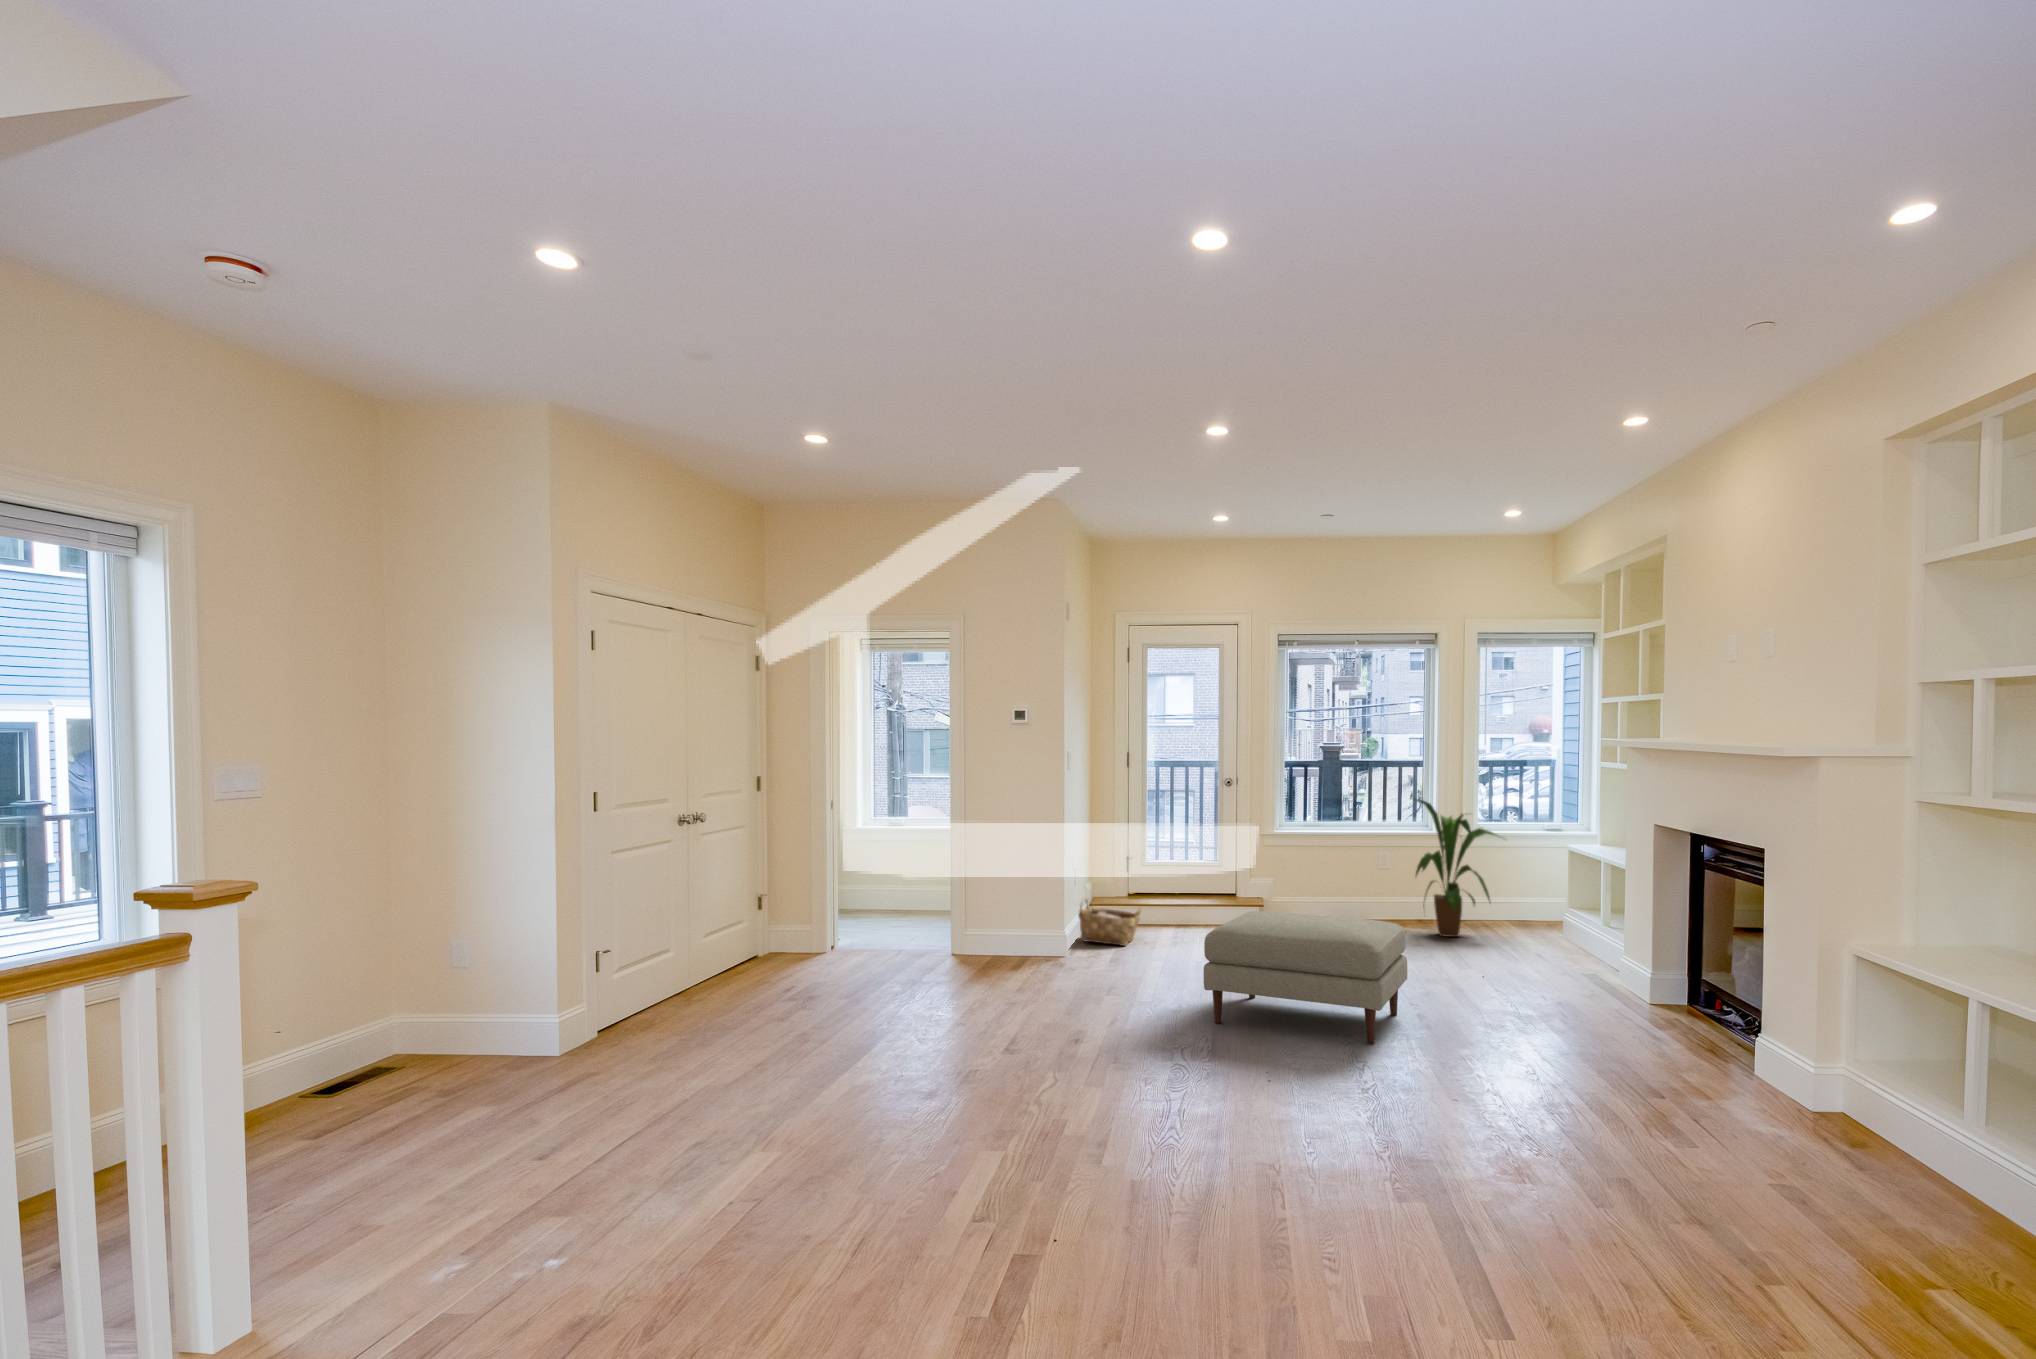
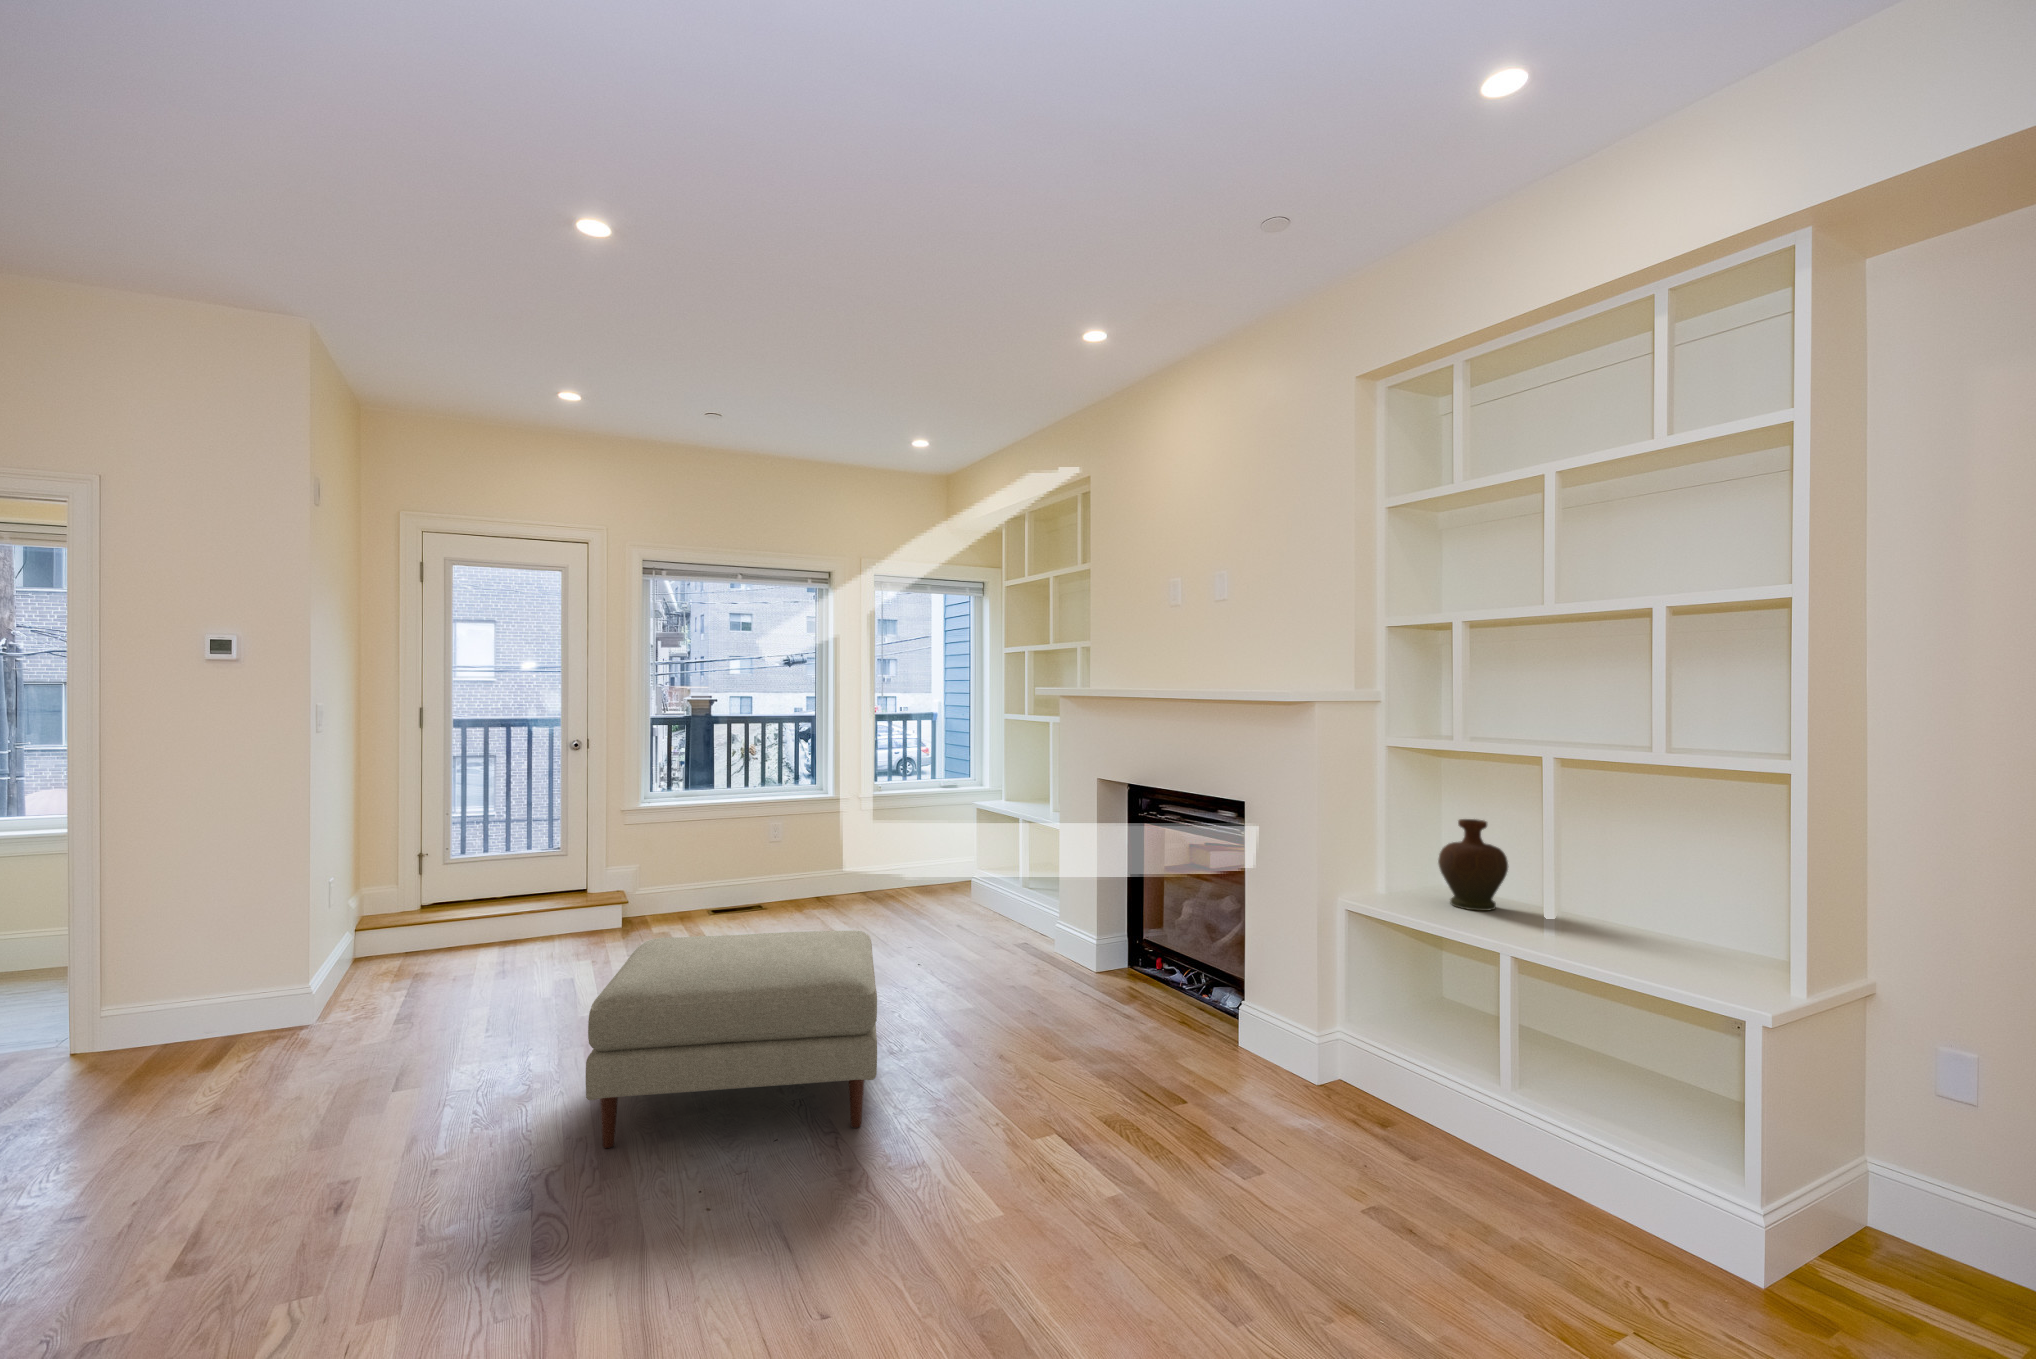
house plant: present [1416,800,1498,937] -> none [807,758,904,910]
decorative vase: none [1913,870,1991,957] -> present [1438,819,1508,911]
woven basket: present [1079,898,1141,946] -> none [332,933,448,1004]

